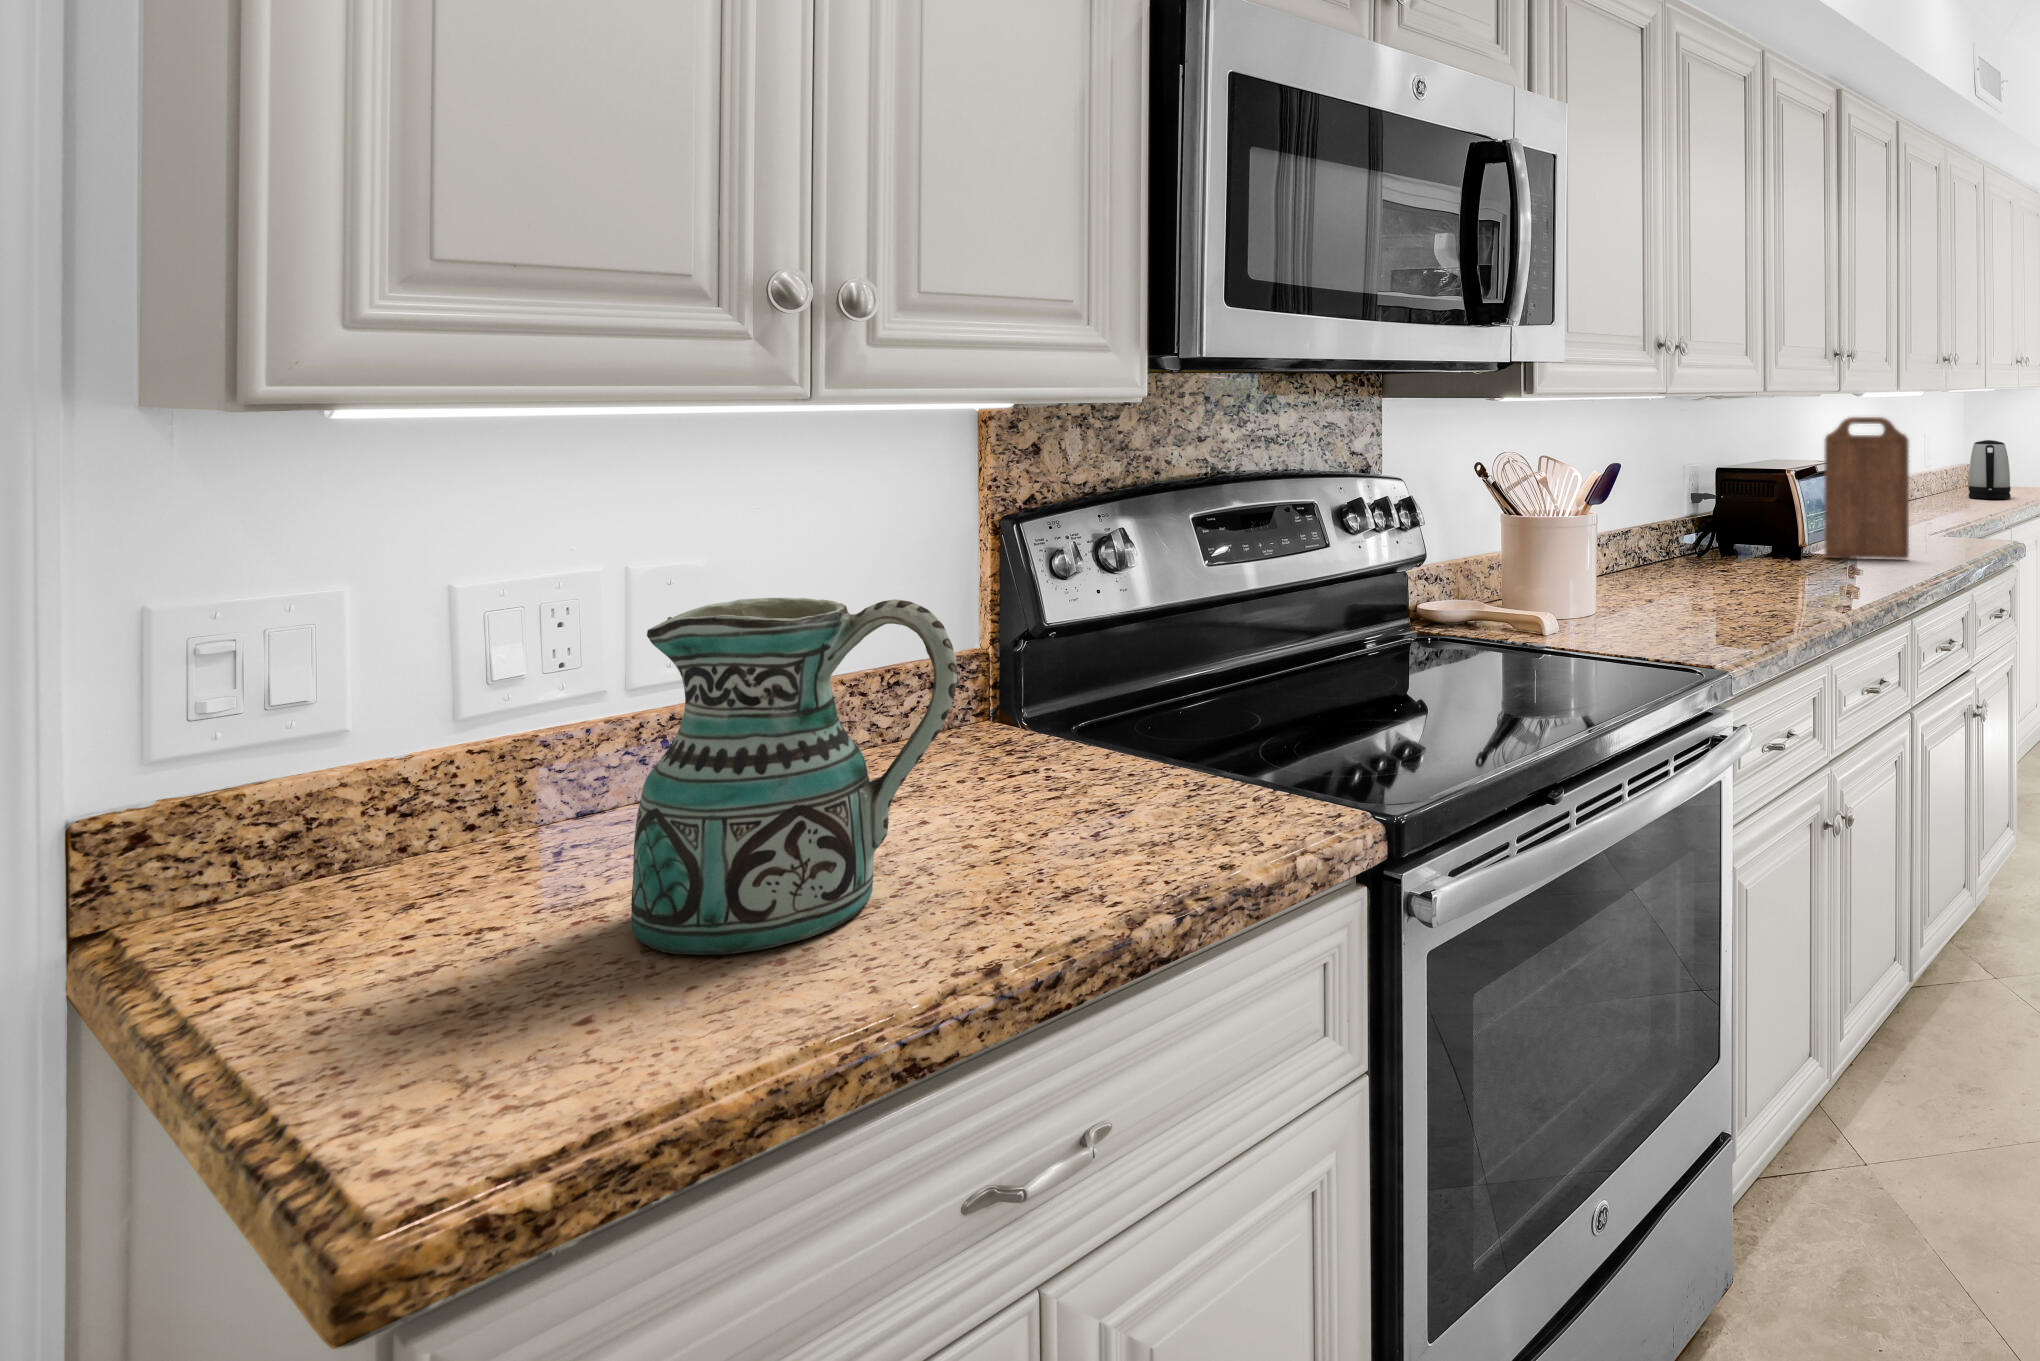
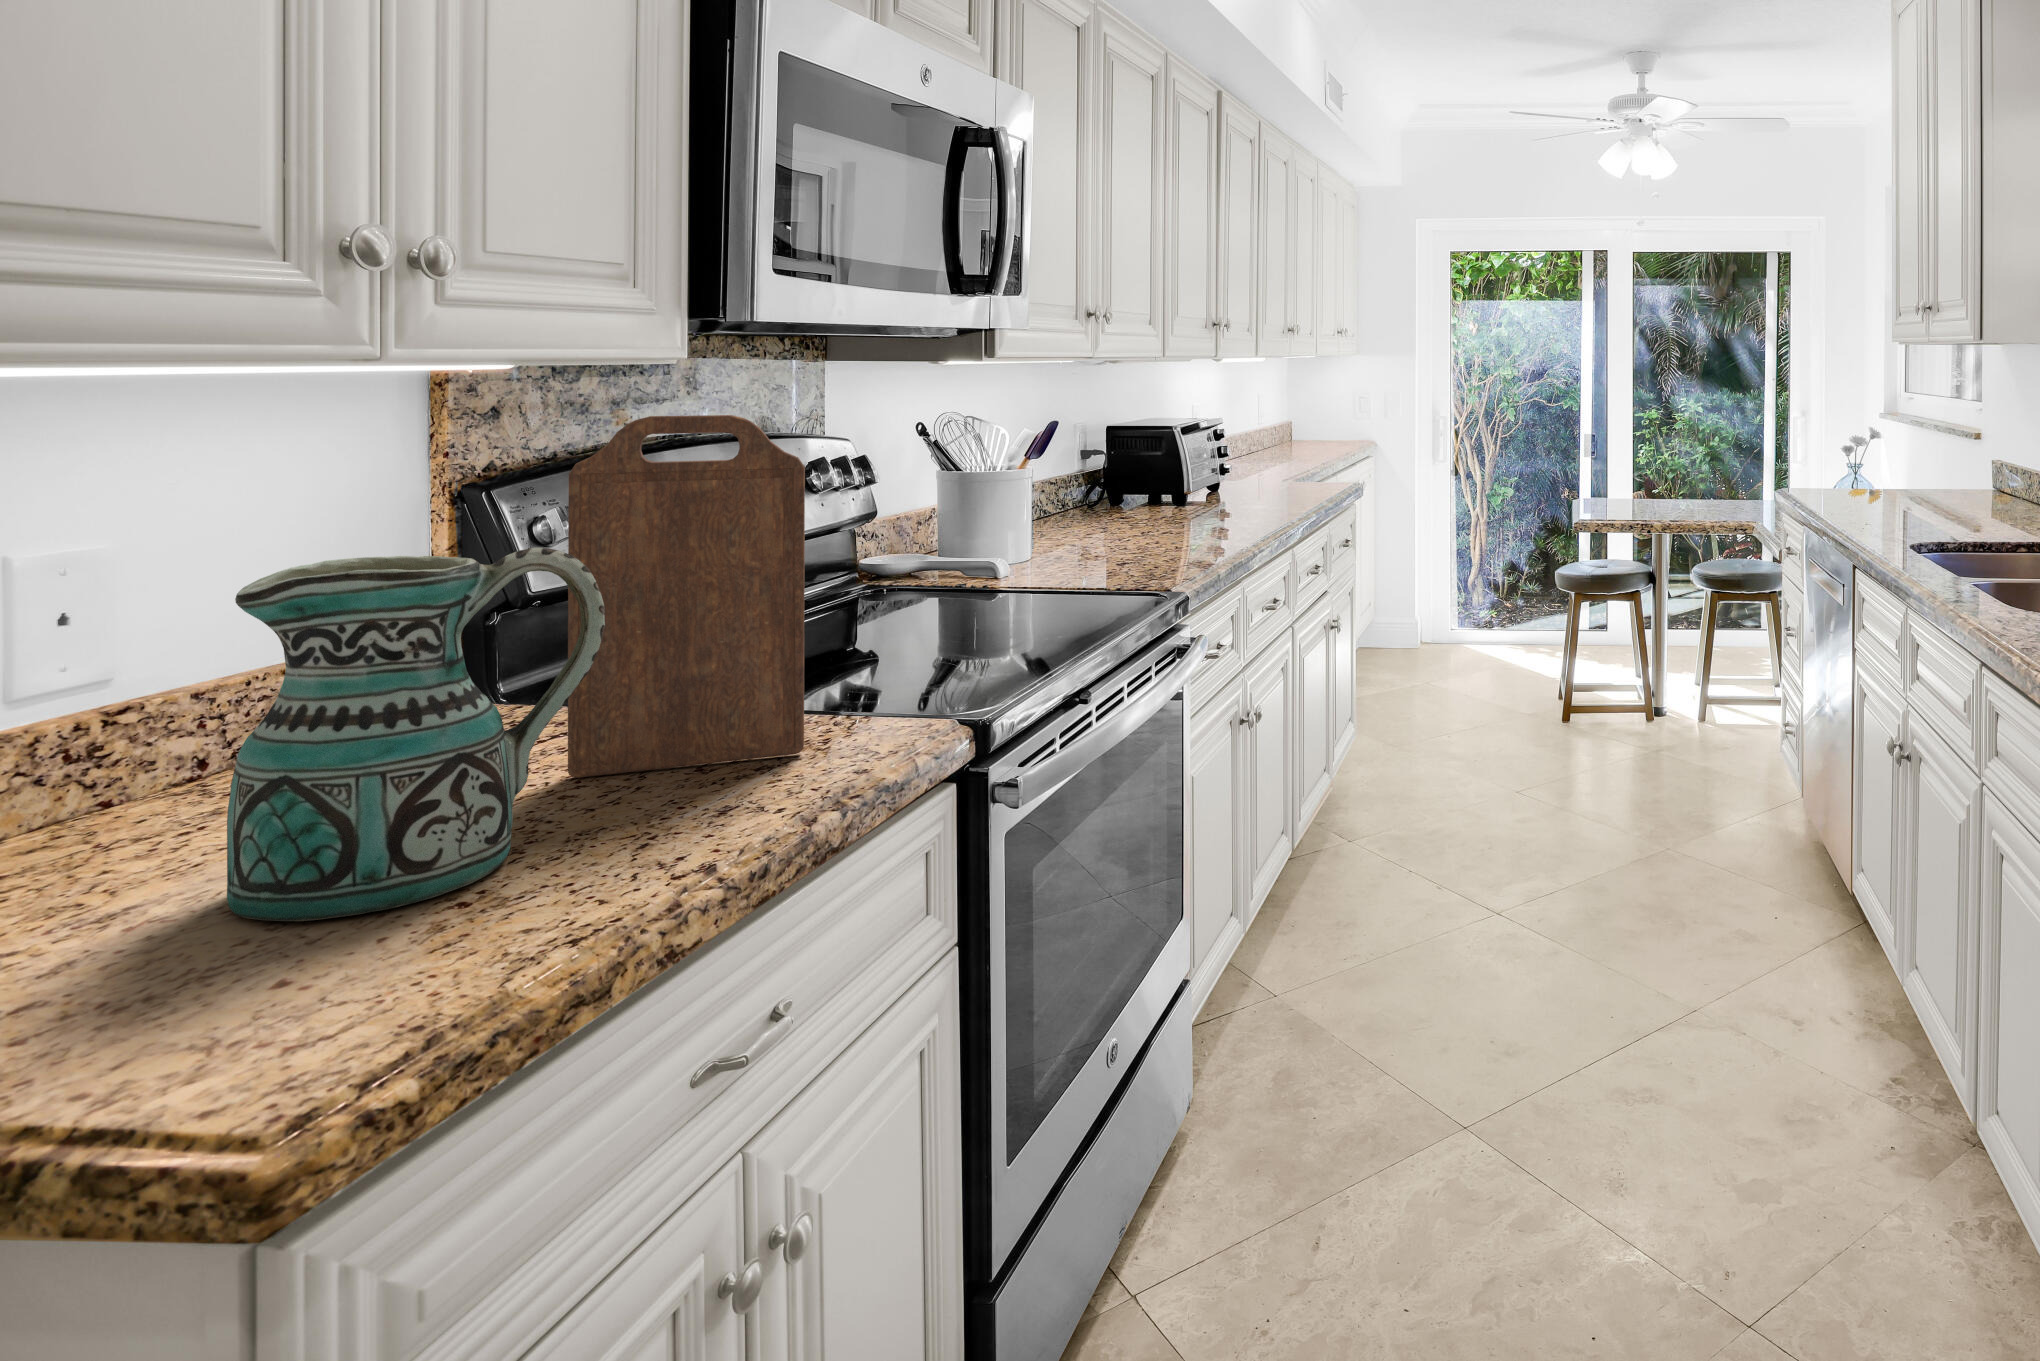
cutting board: present [1824,417,1909,559] -> present [568,415,805,778]
kettle: present [1969,440,2011,499] -> none [1293,401,1328,453]

